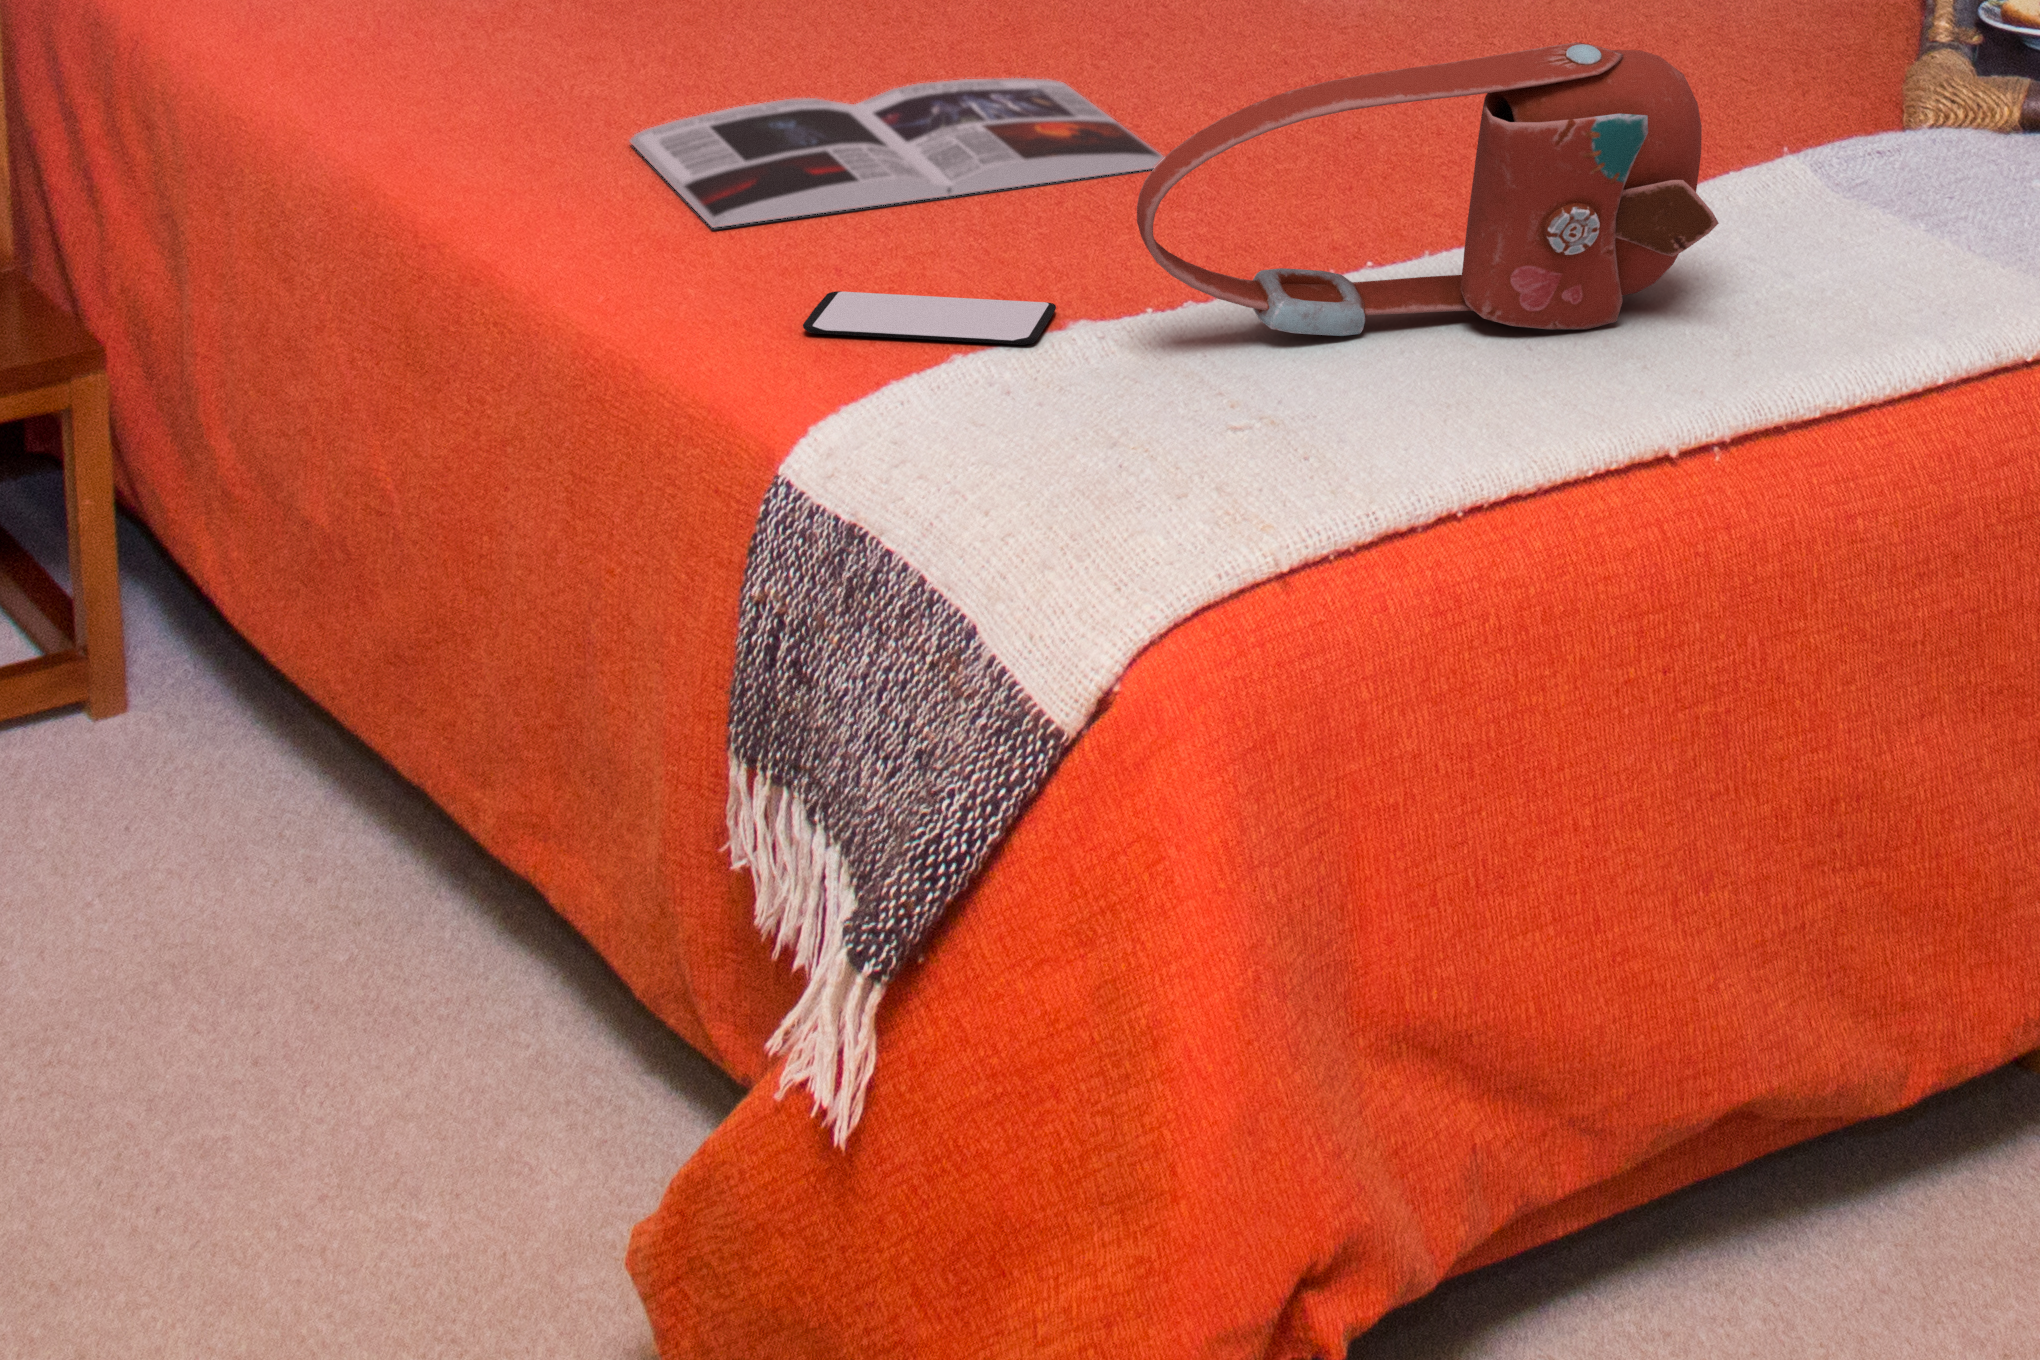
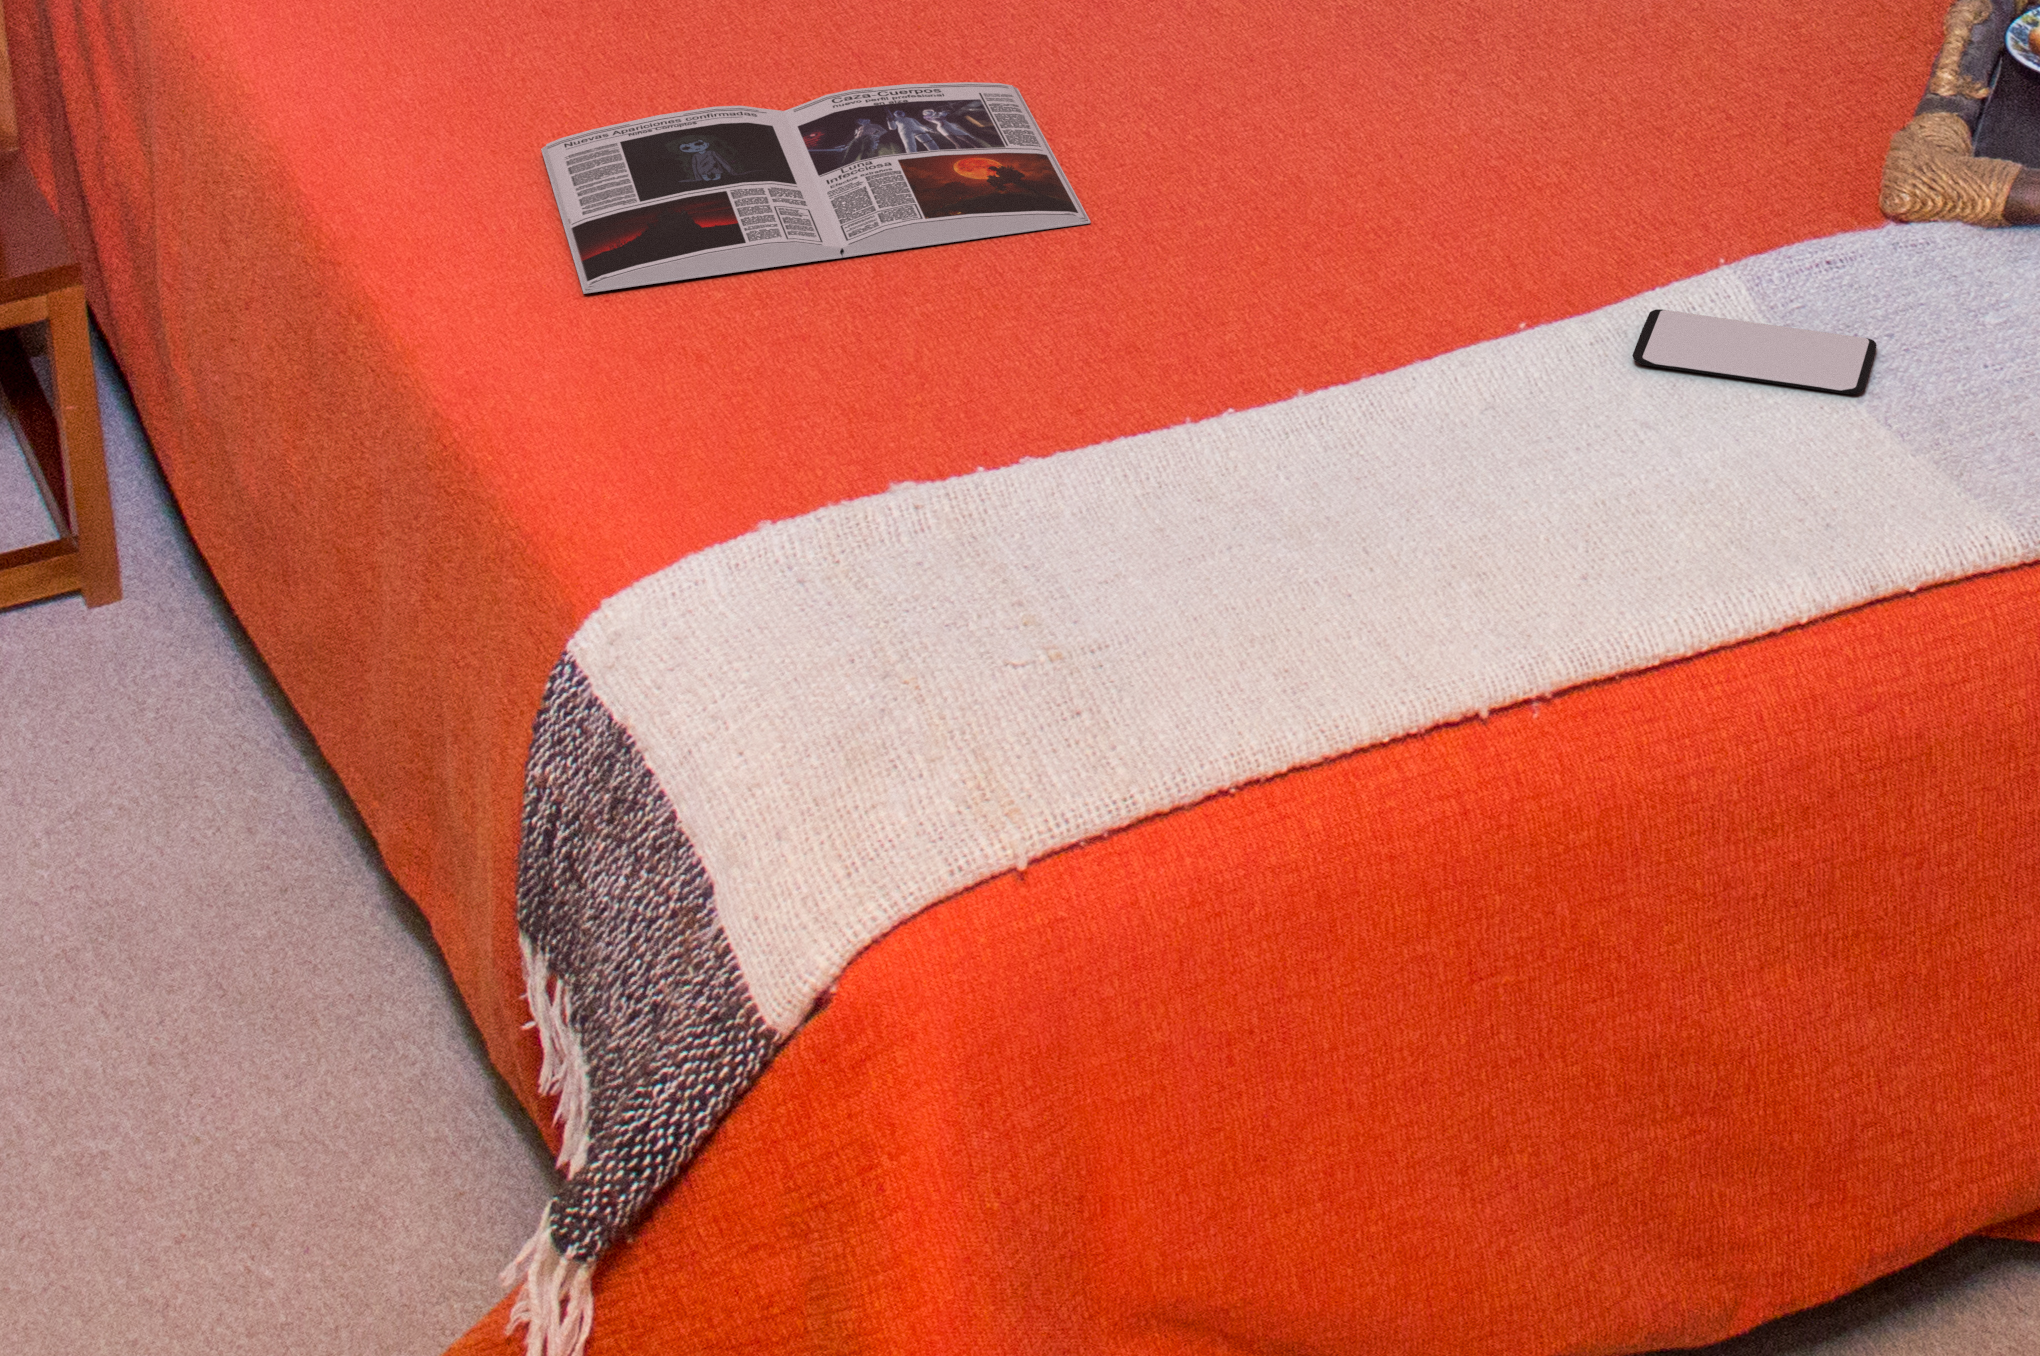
handbag: present [1137,42,1719,336] -> none [953,223,1585,518]
smartphone: present [803,291,1056,345] -> present [1632,309,1877,395]

